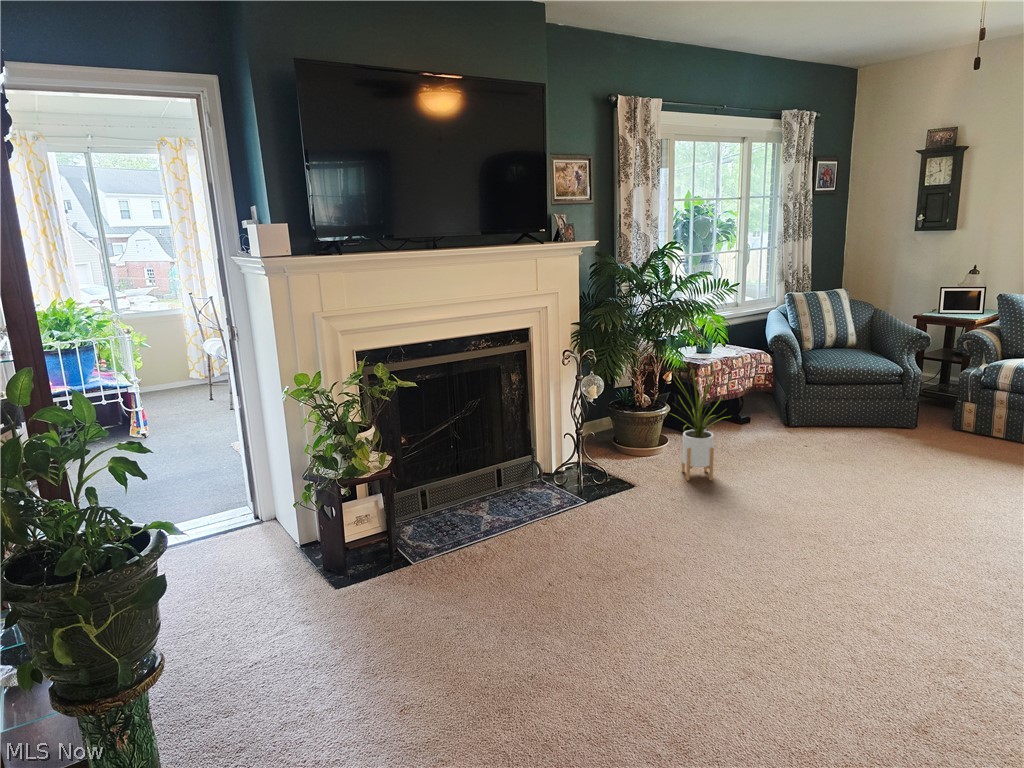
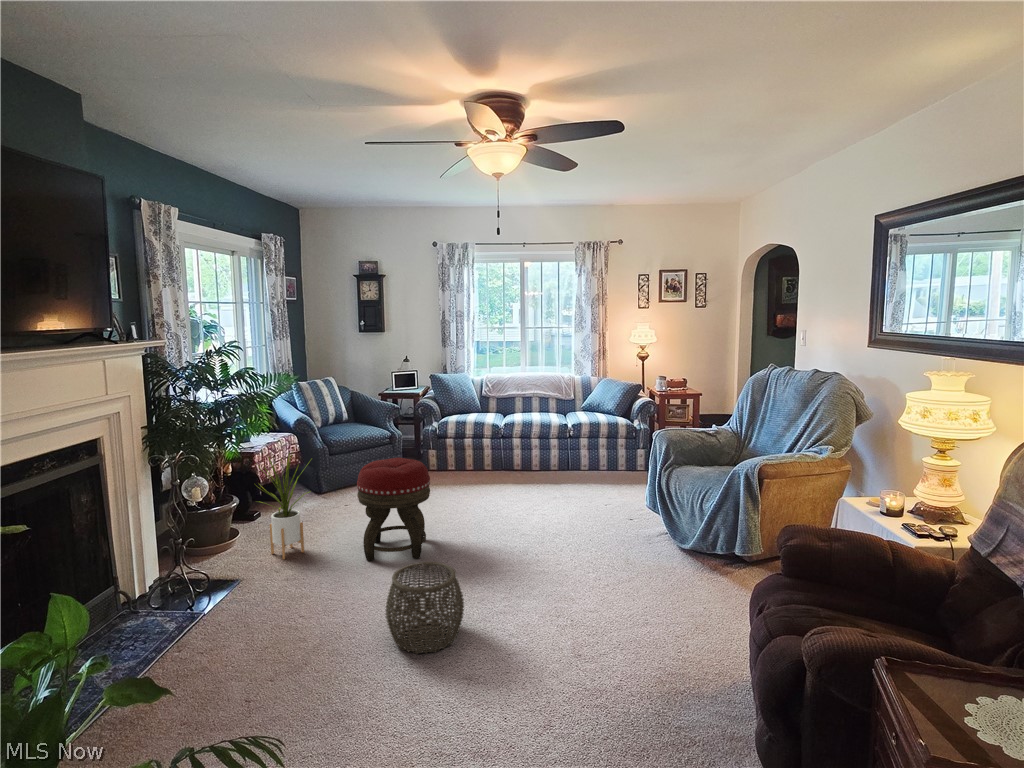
footstool: none [764,397,872,533] -> present [357,458,430,561]
woven basket: none [695,528,802,645] -> present [386,562,464,654]

